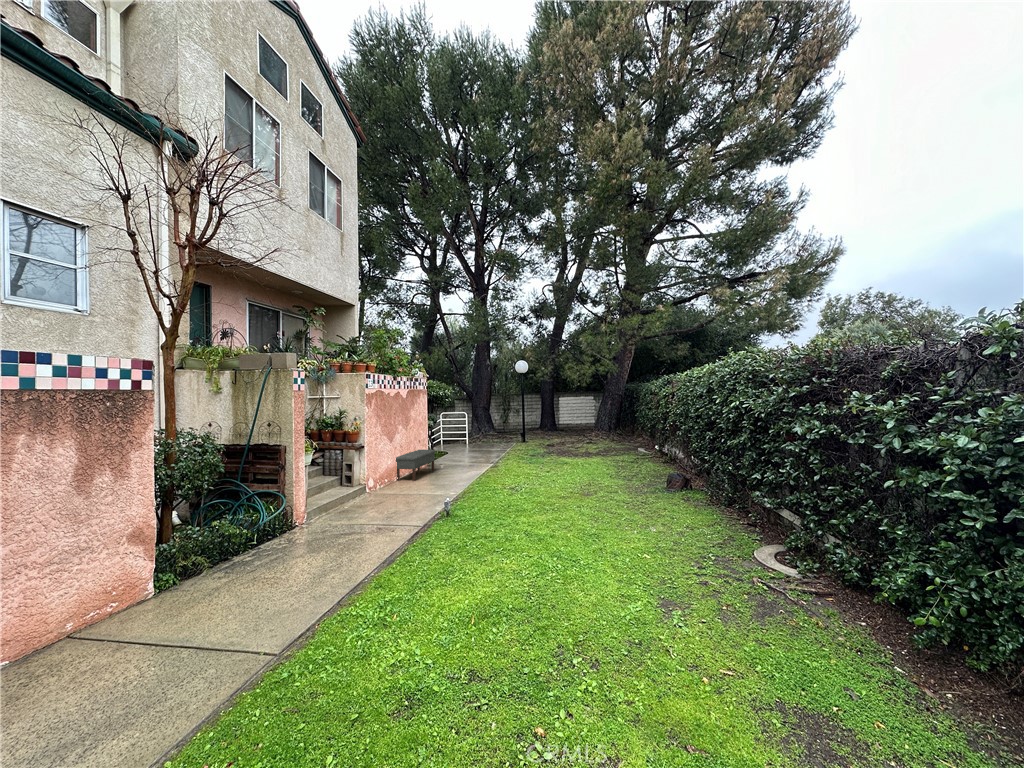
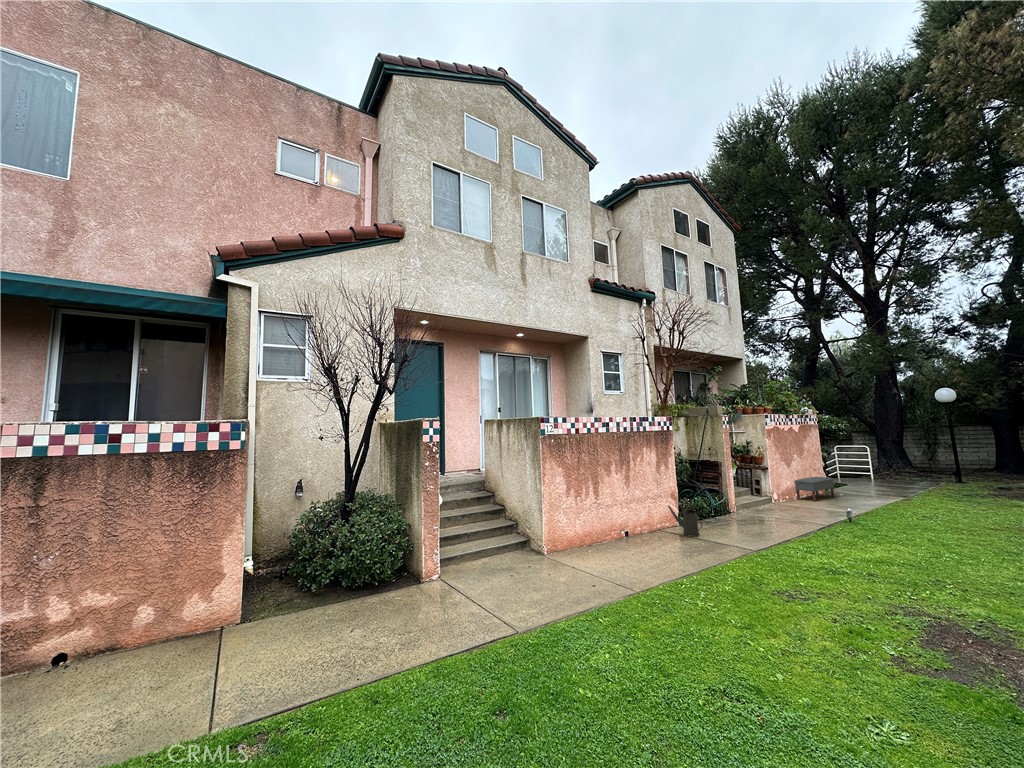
watering can: none [84,563,163,651] -> present [668,504,702,537]

